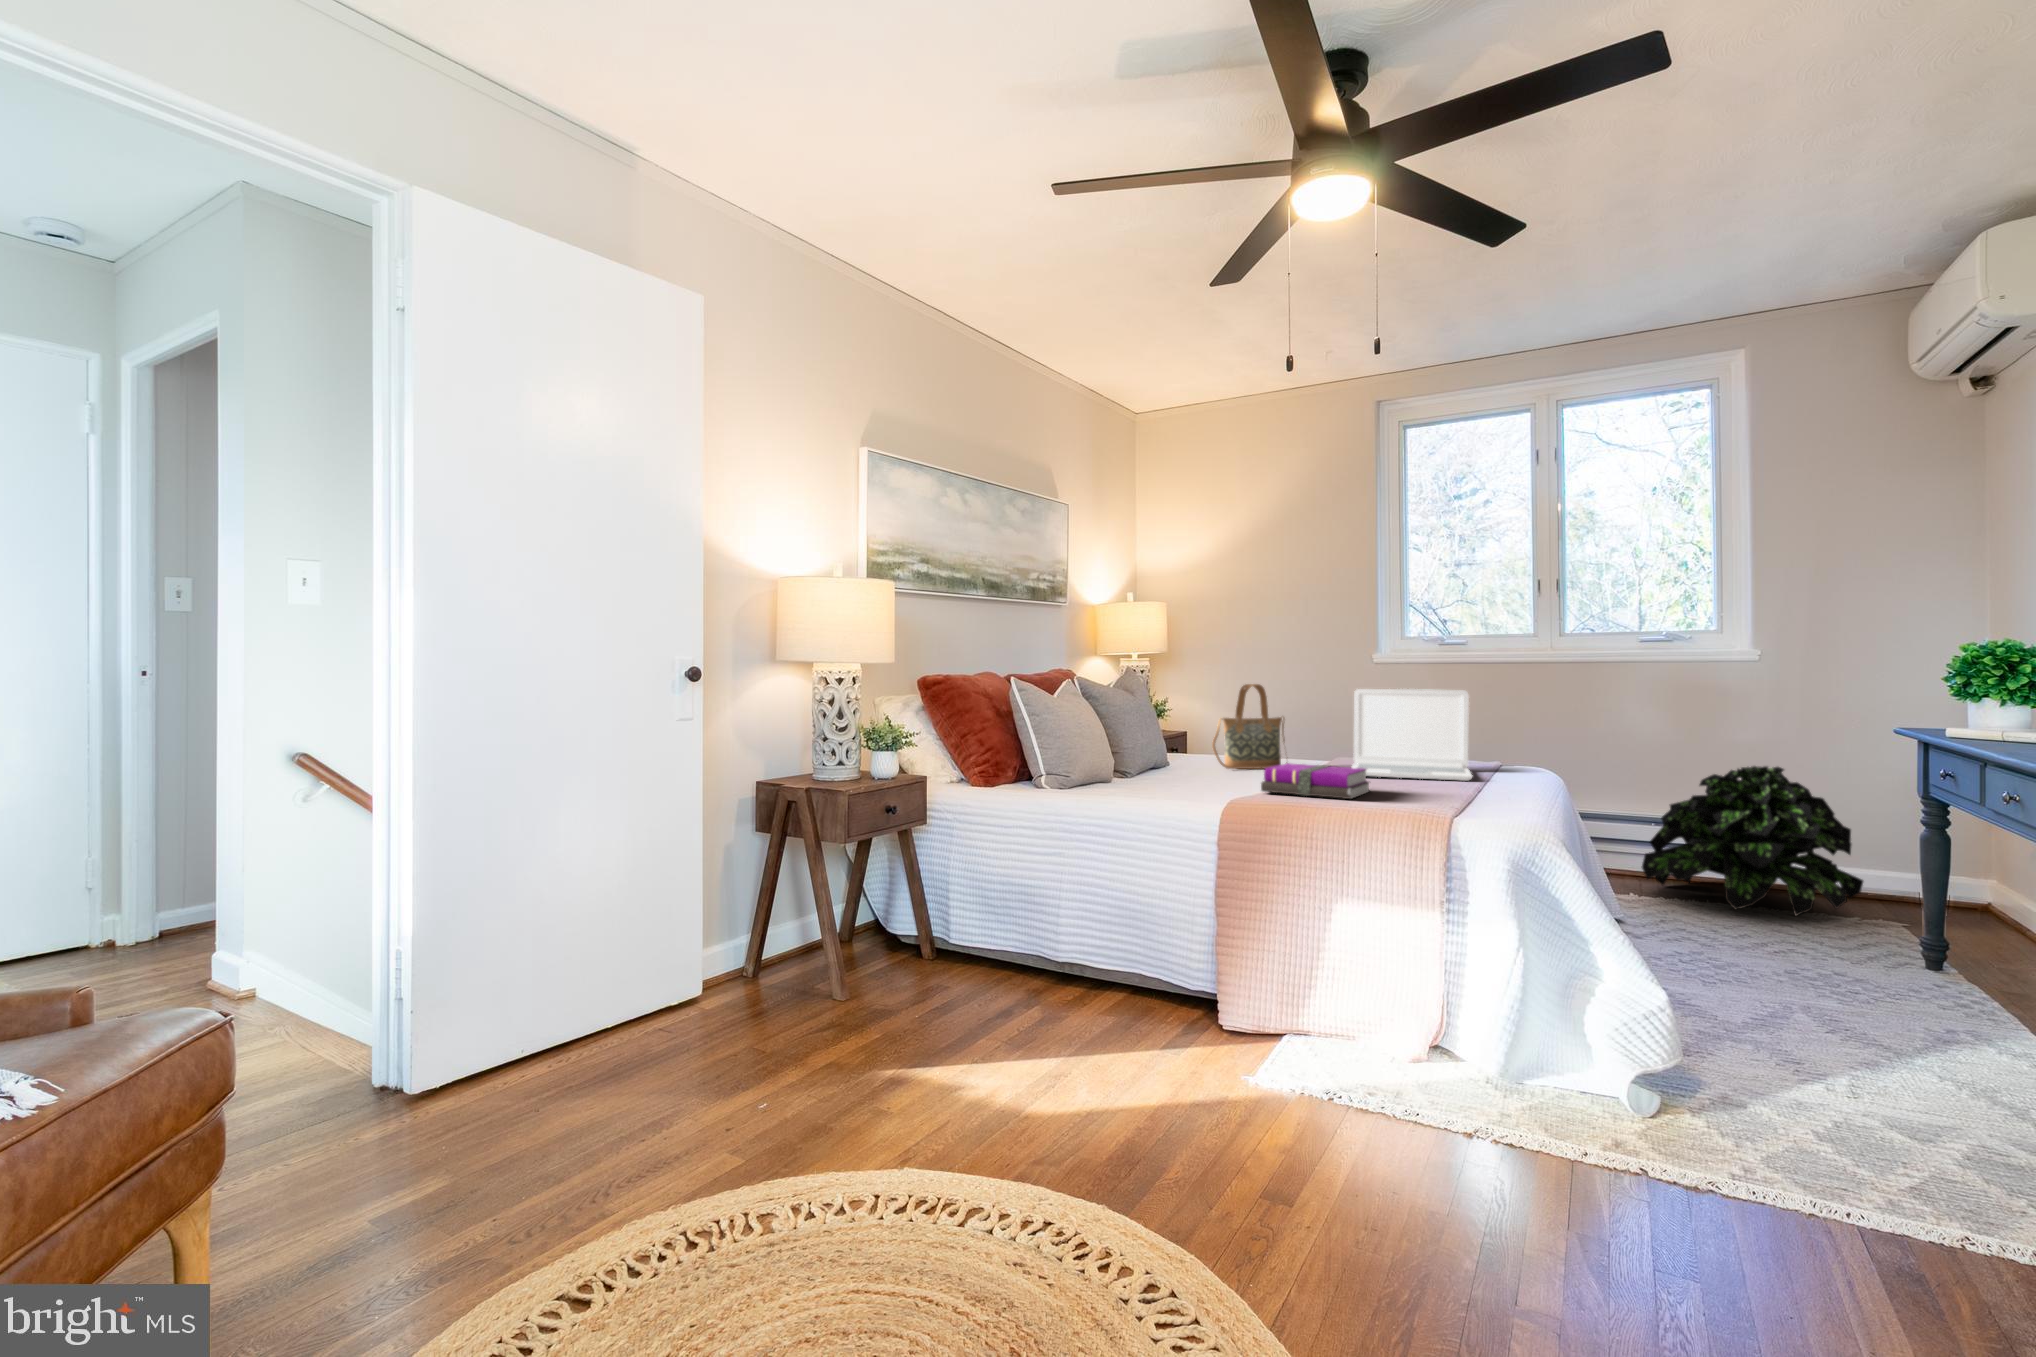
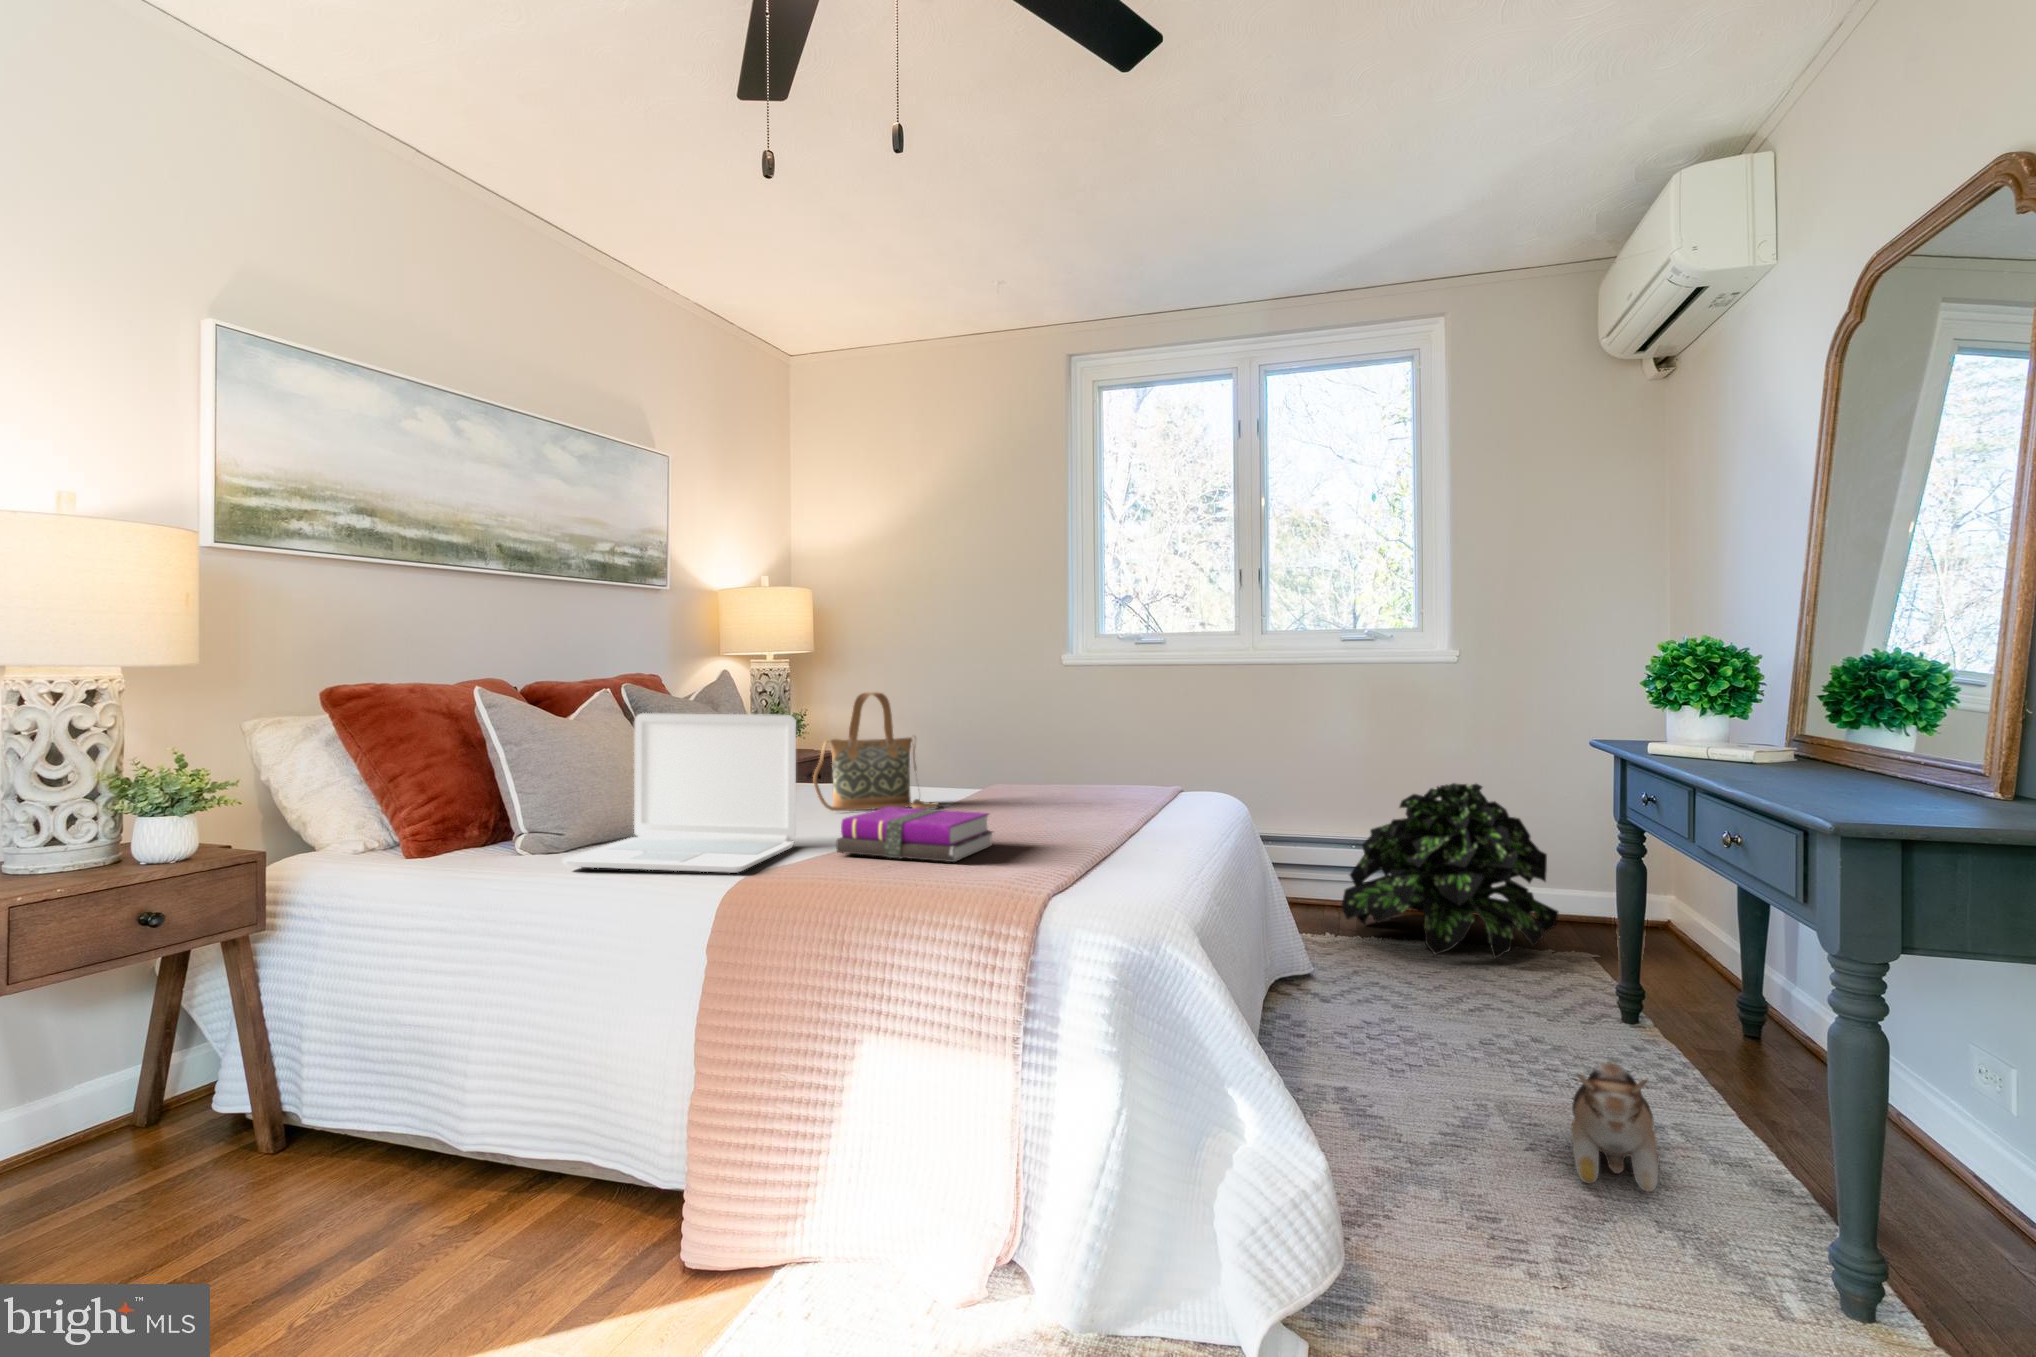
laptop: present [1352,689,1472,781] -> present [562,713,796,873]
plush toy: none [1862,966,1943,1067] -> present [1572,1062,1659,1192]

